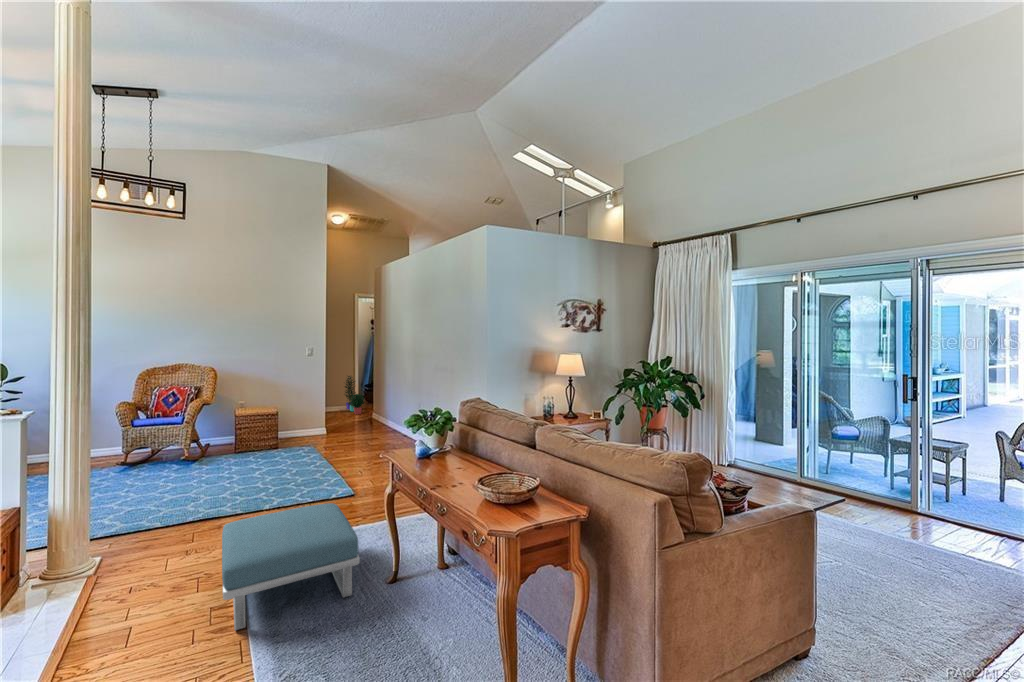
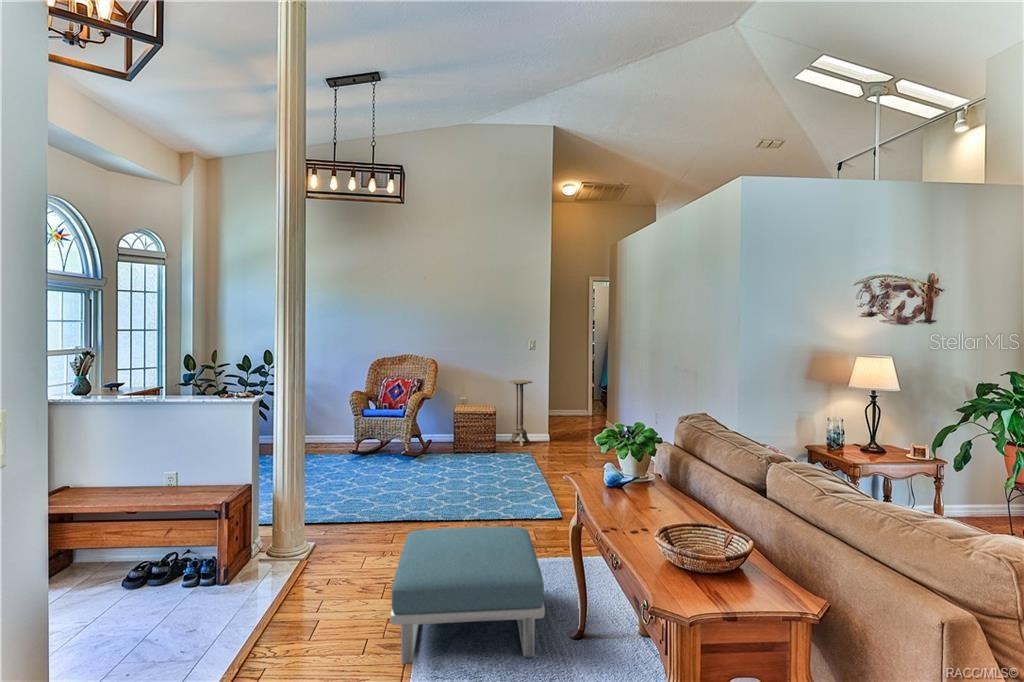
potted plant: present [345,376,364,414] -> none [561,377,584,423]
side table: none [295,380,320,440] -> present [508,380,533,446]

